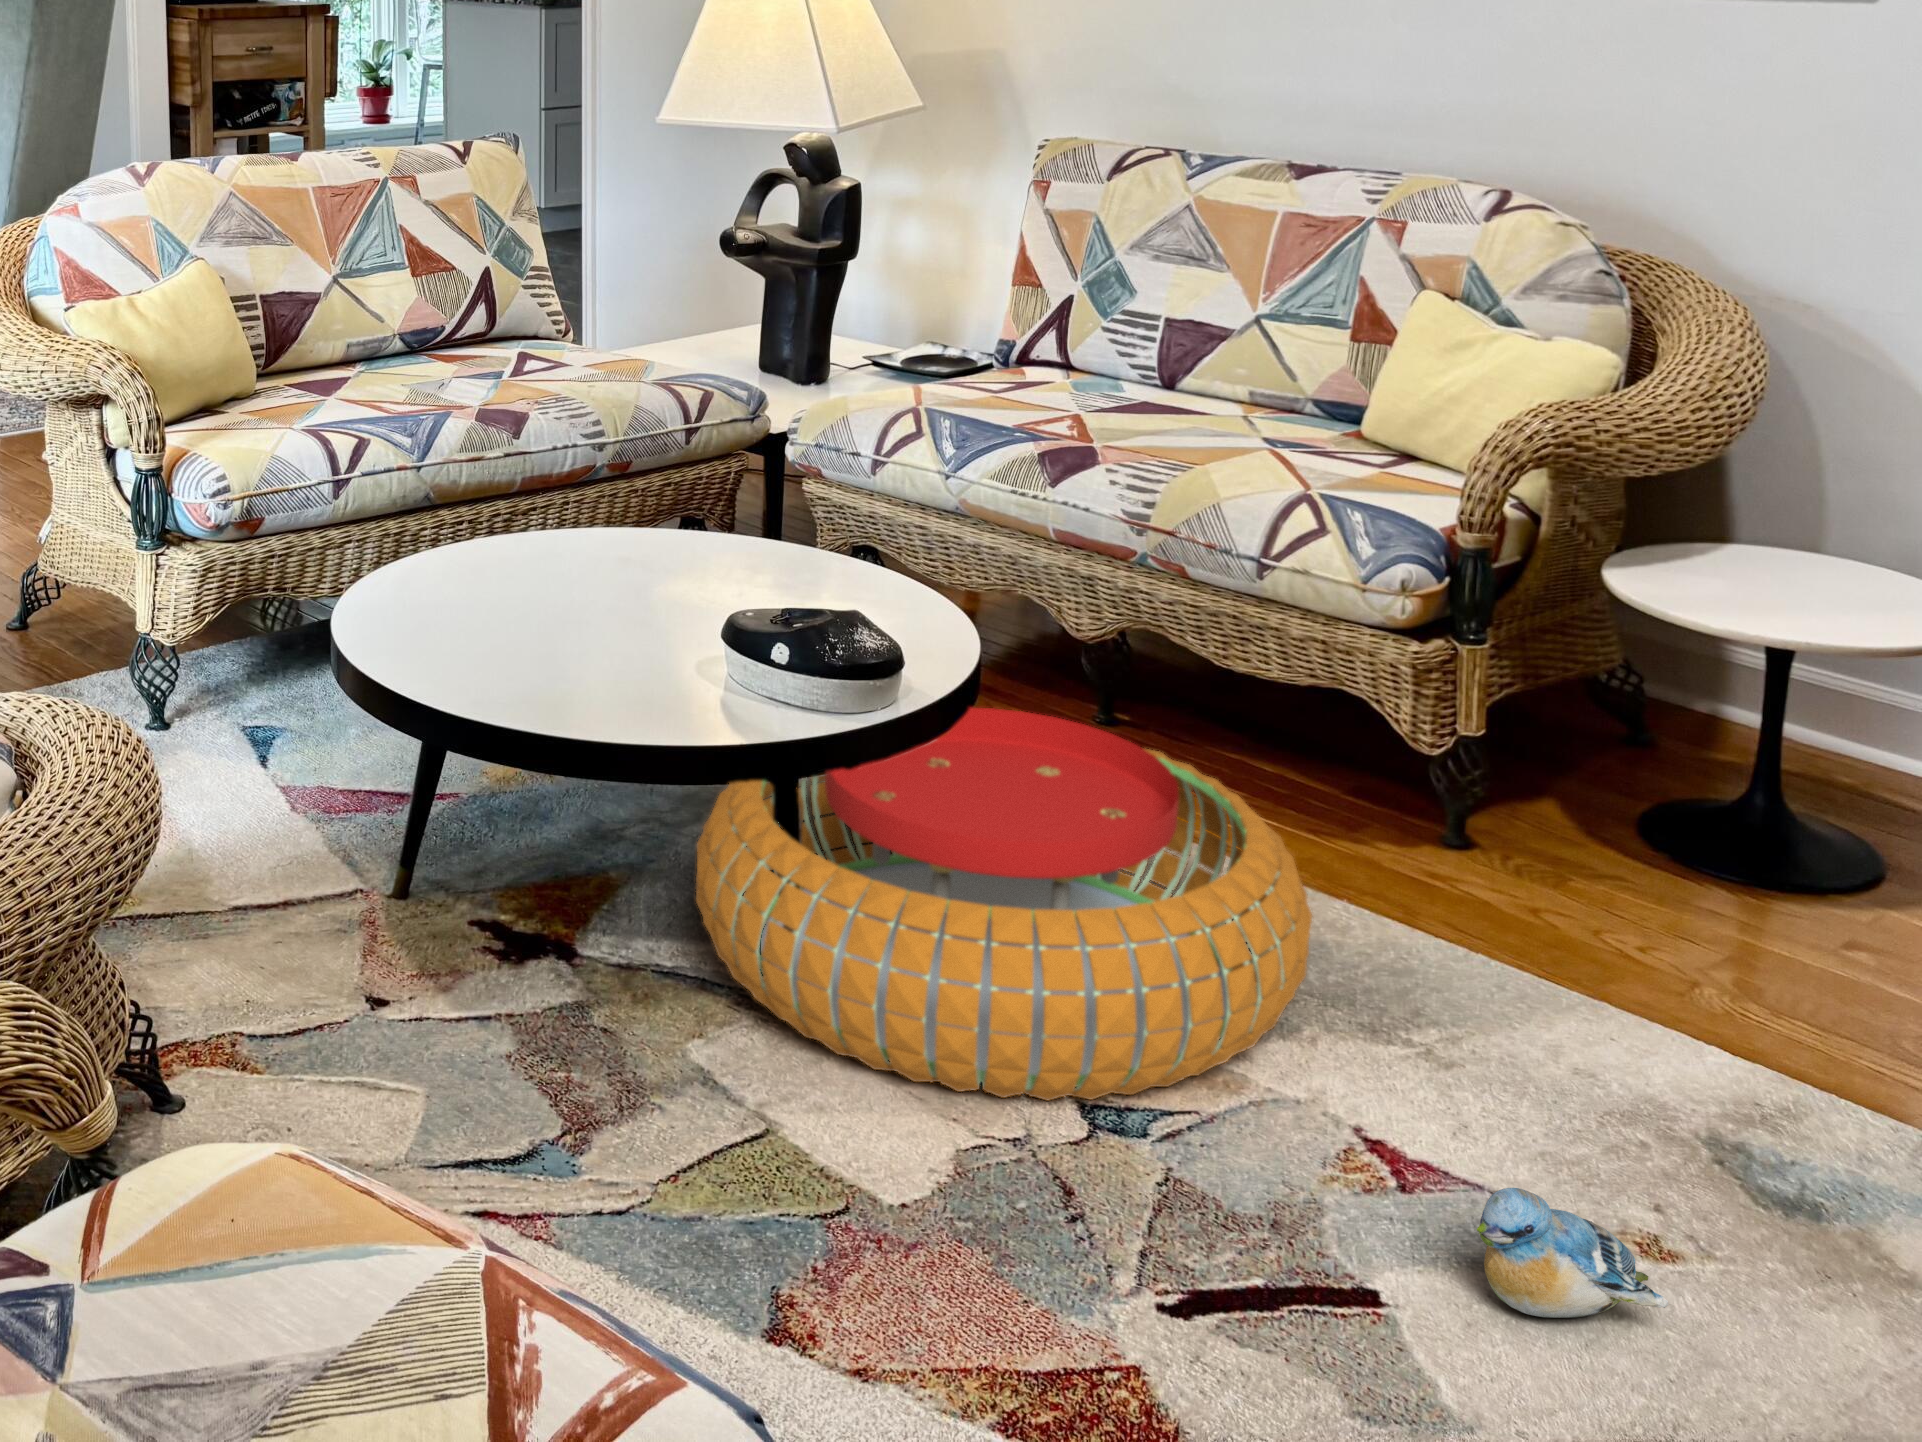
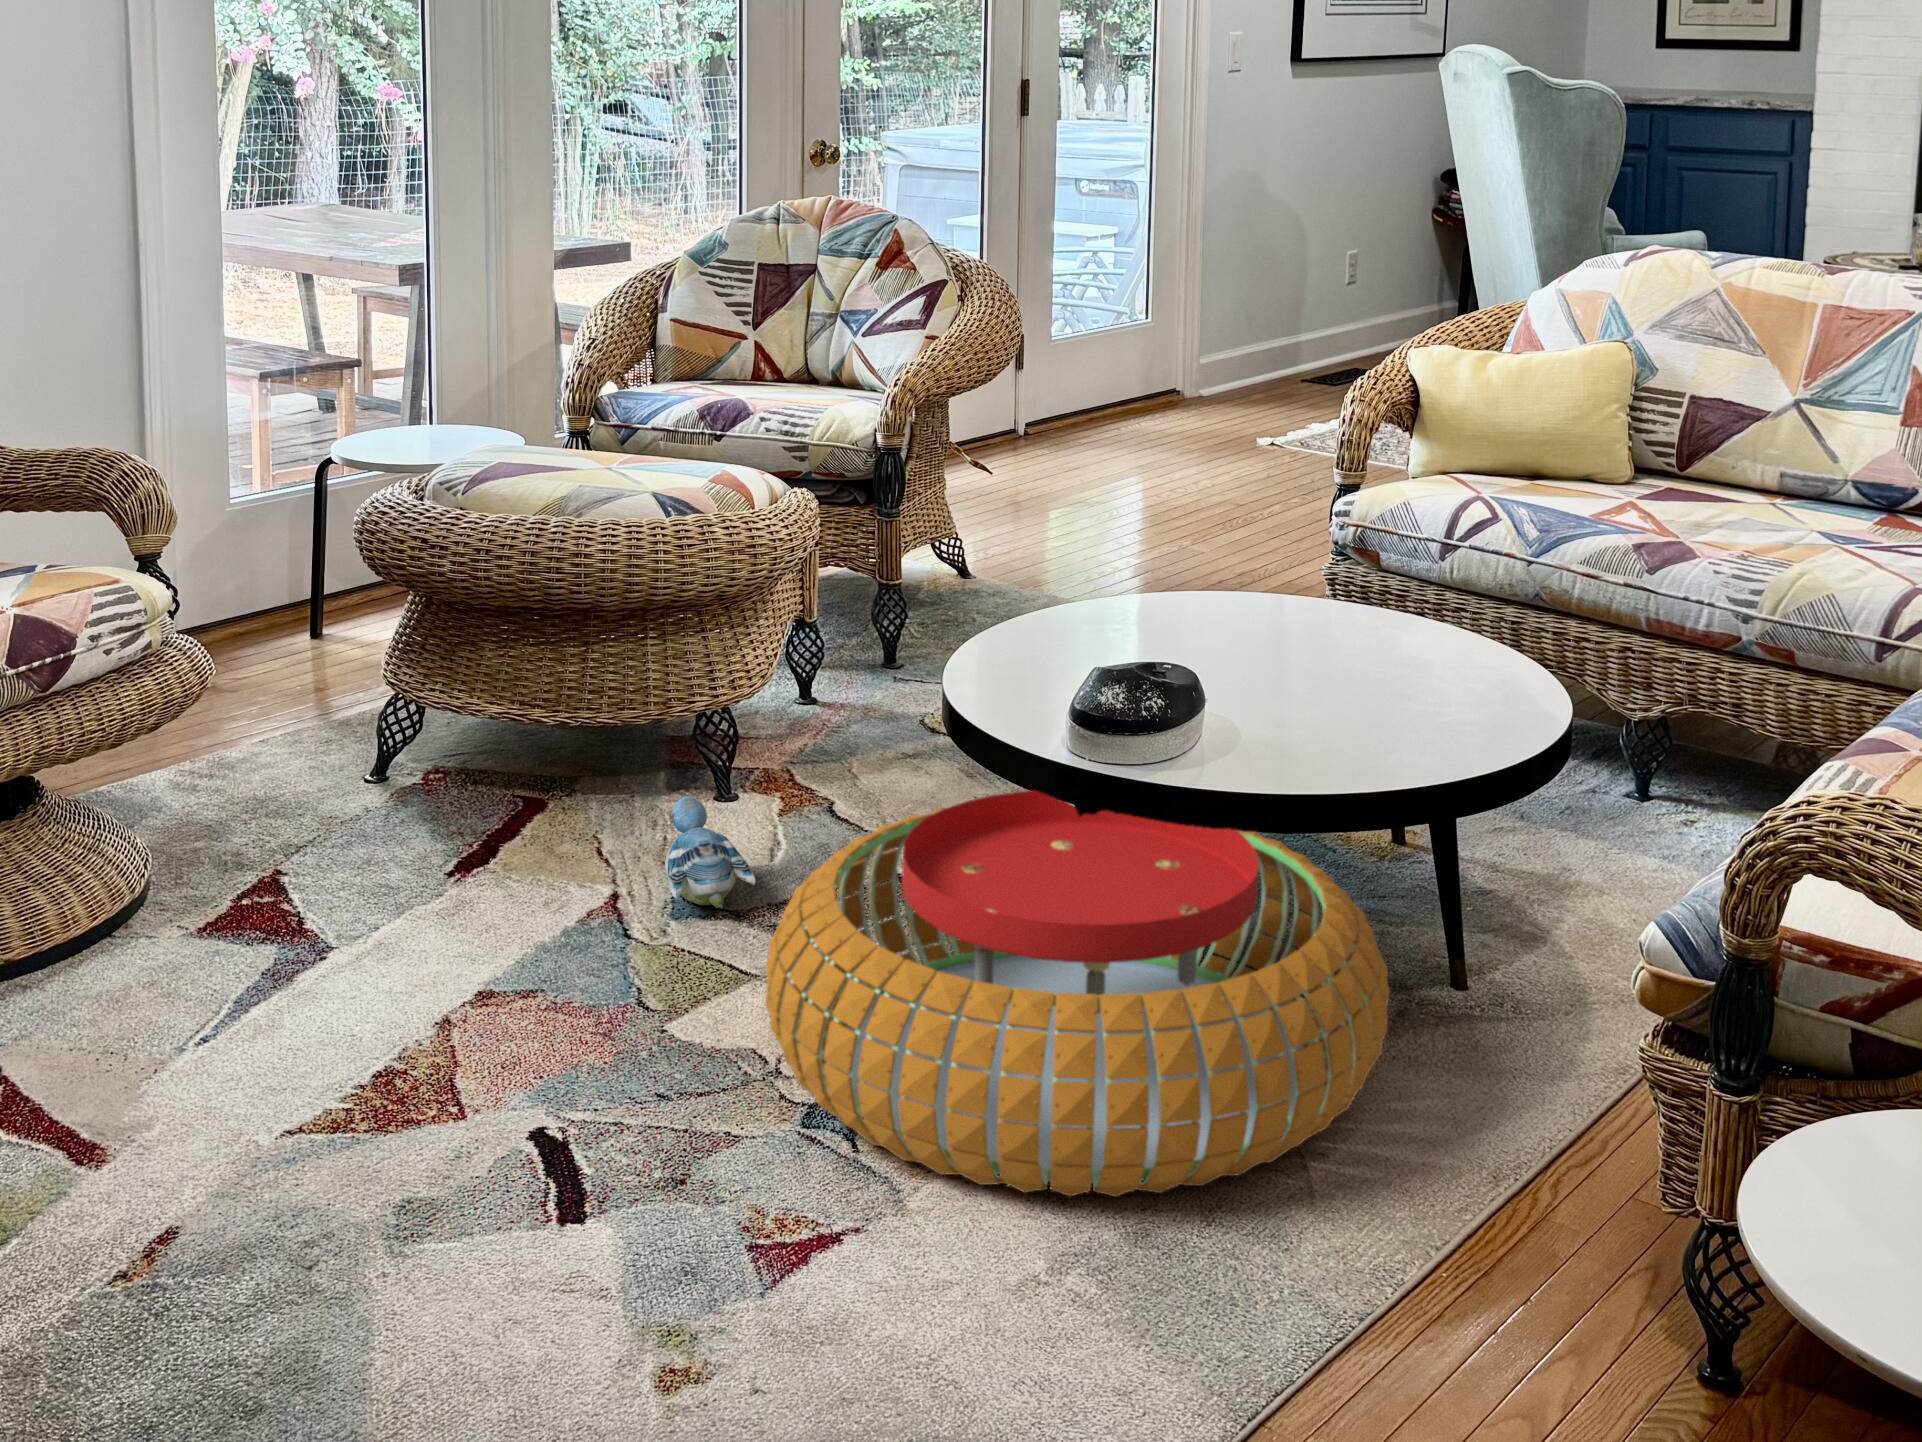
plush toy: present [1477,1188,1668,1318] -> present [665,796,756,909]

